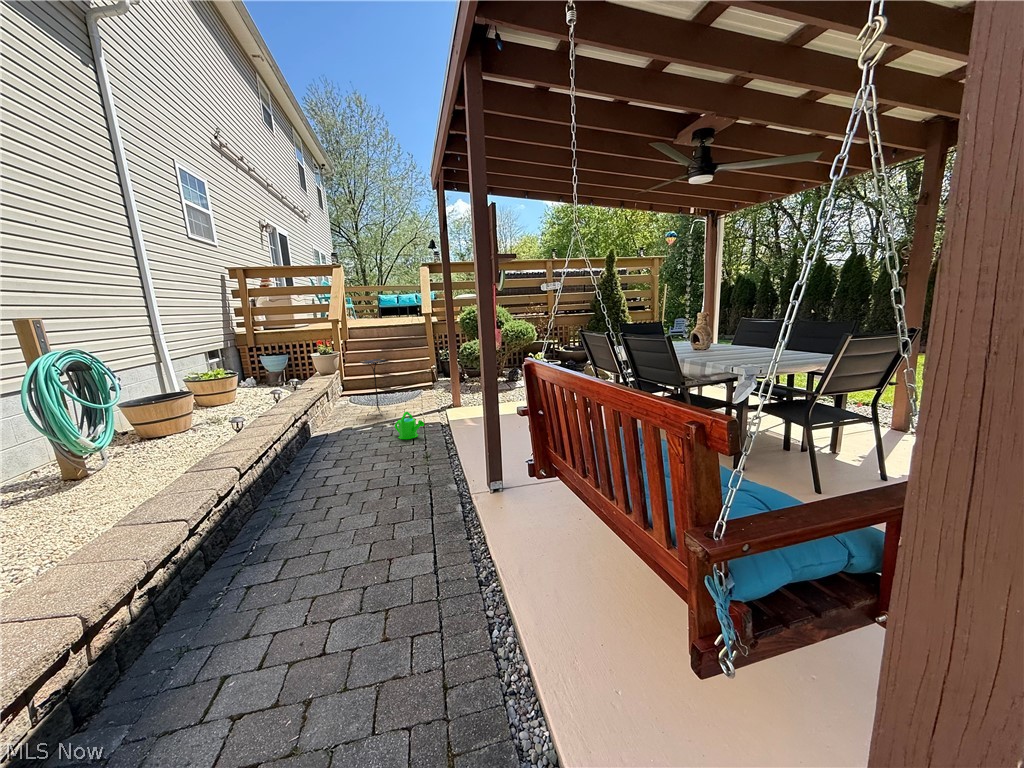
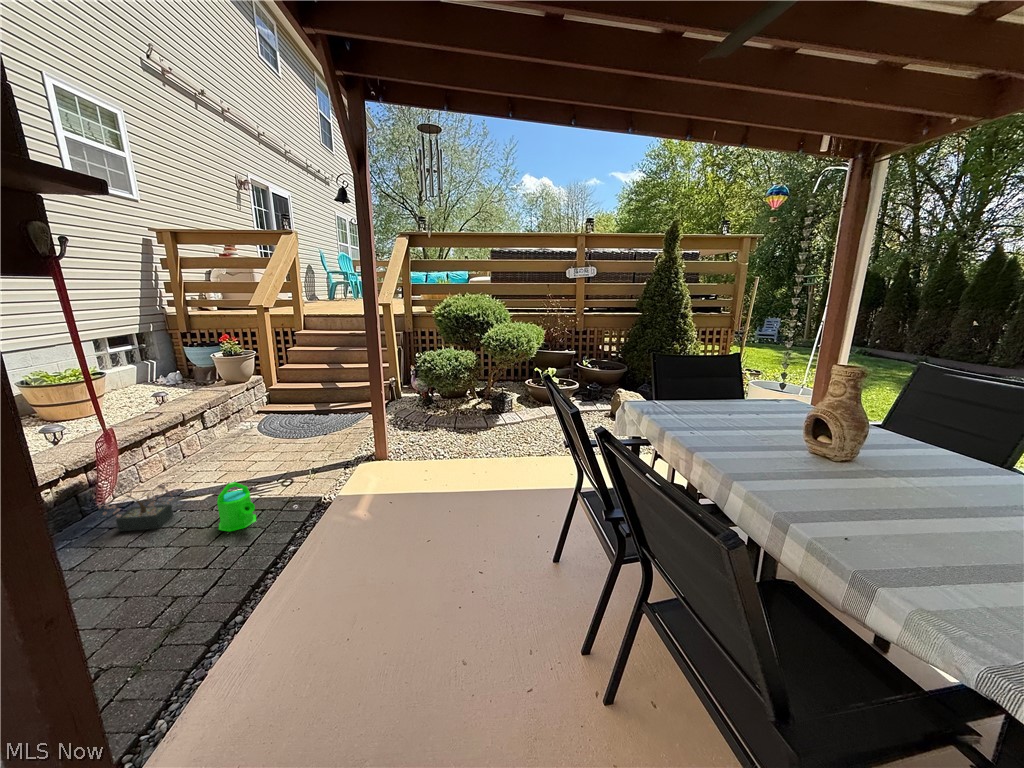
side table: present [360,359,386,415] -> none [233,372,284,460]
decorative plant: none [329,414,369,447] -> present [92,474,177,532]

